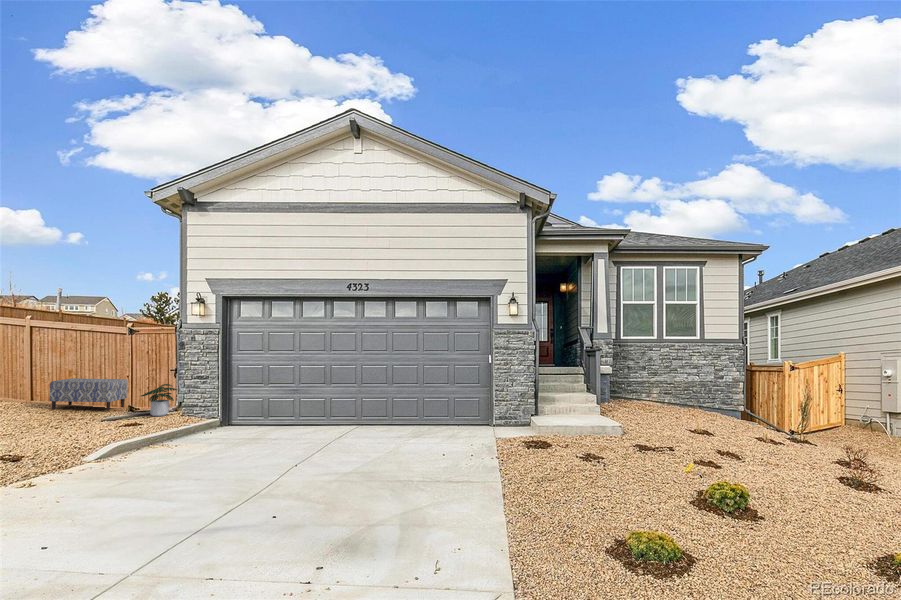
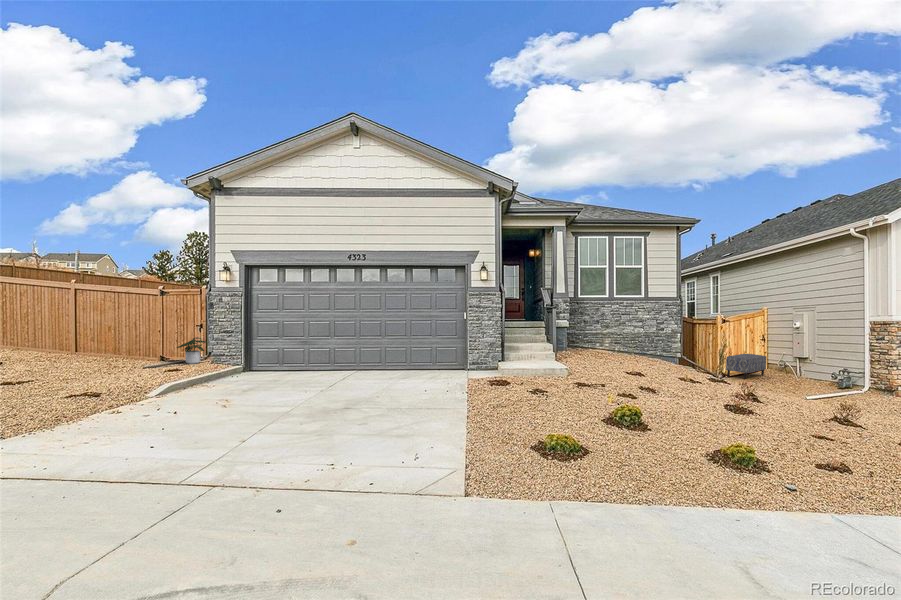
bench: present [49,378,128,411] -> present [726,354,766,379]

